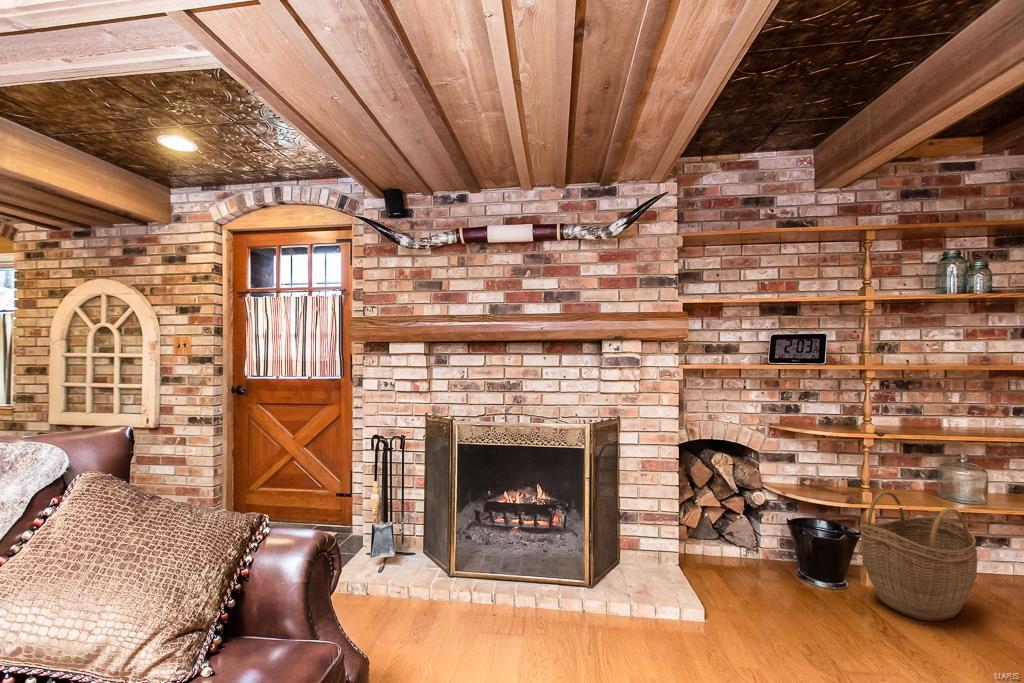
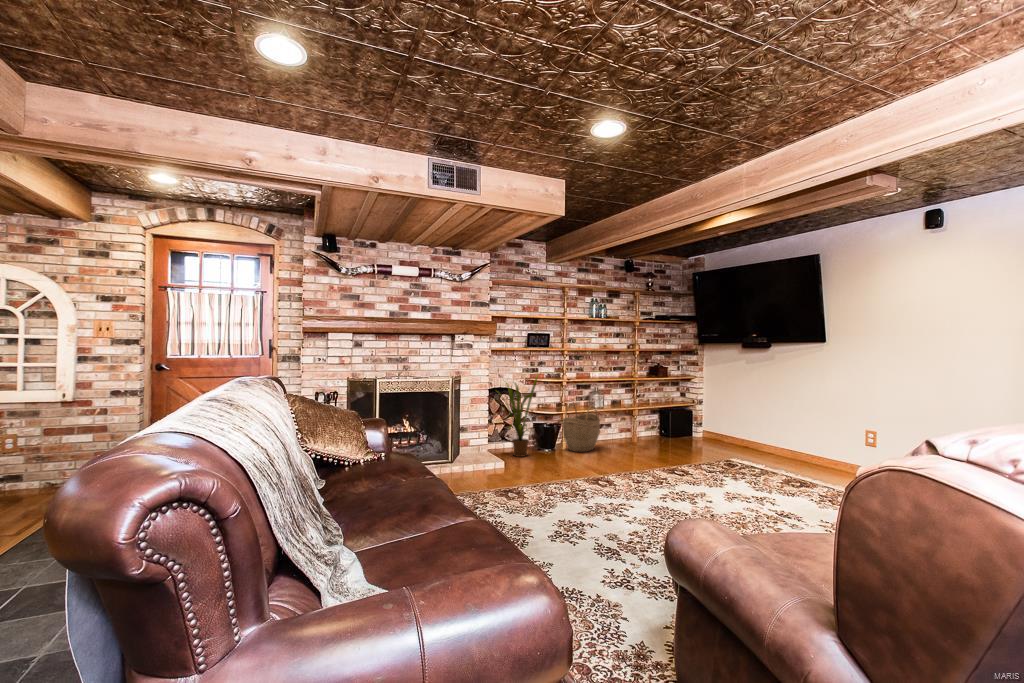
house plant: none [684,413,795,599] -> present [506,375,538,457]

